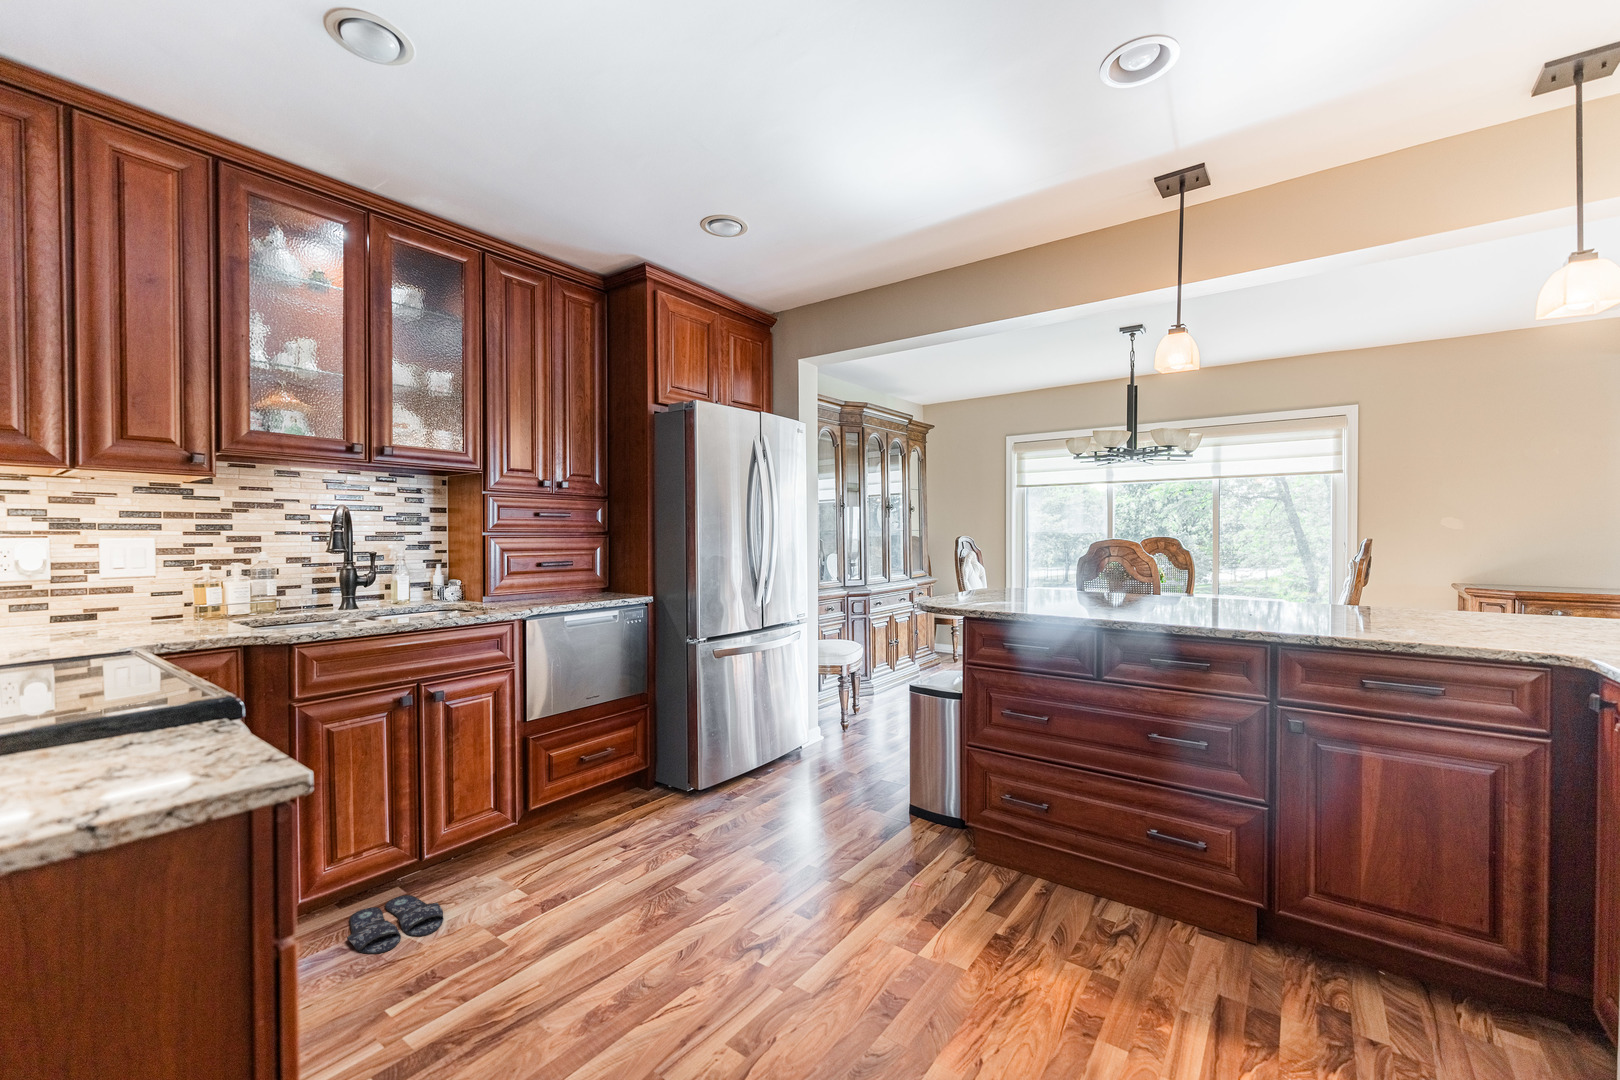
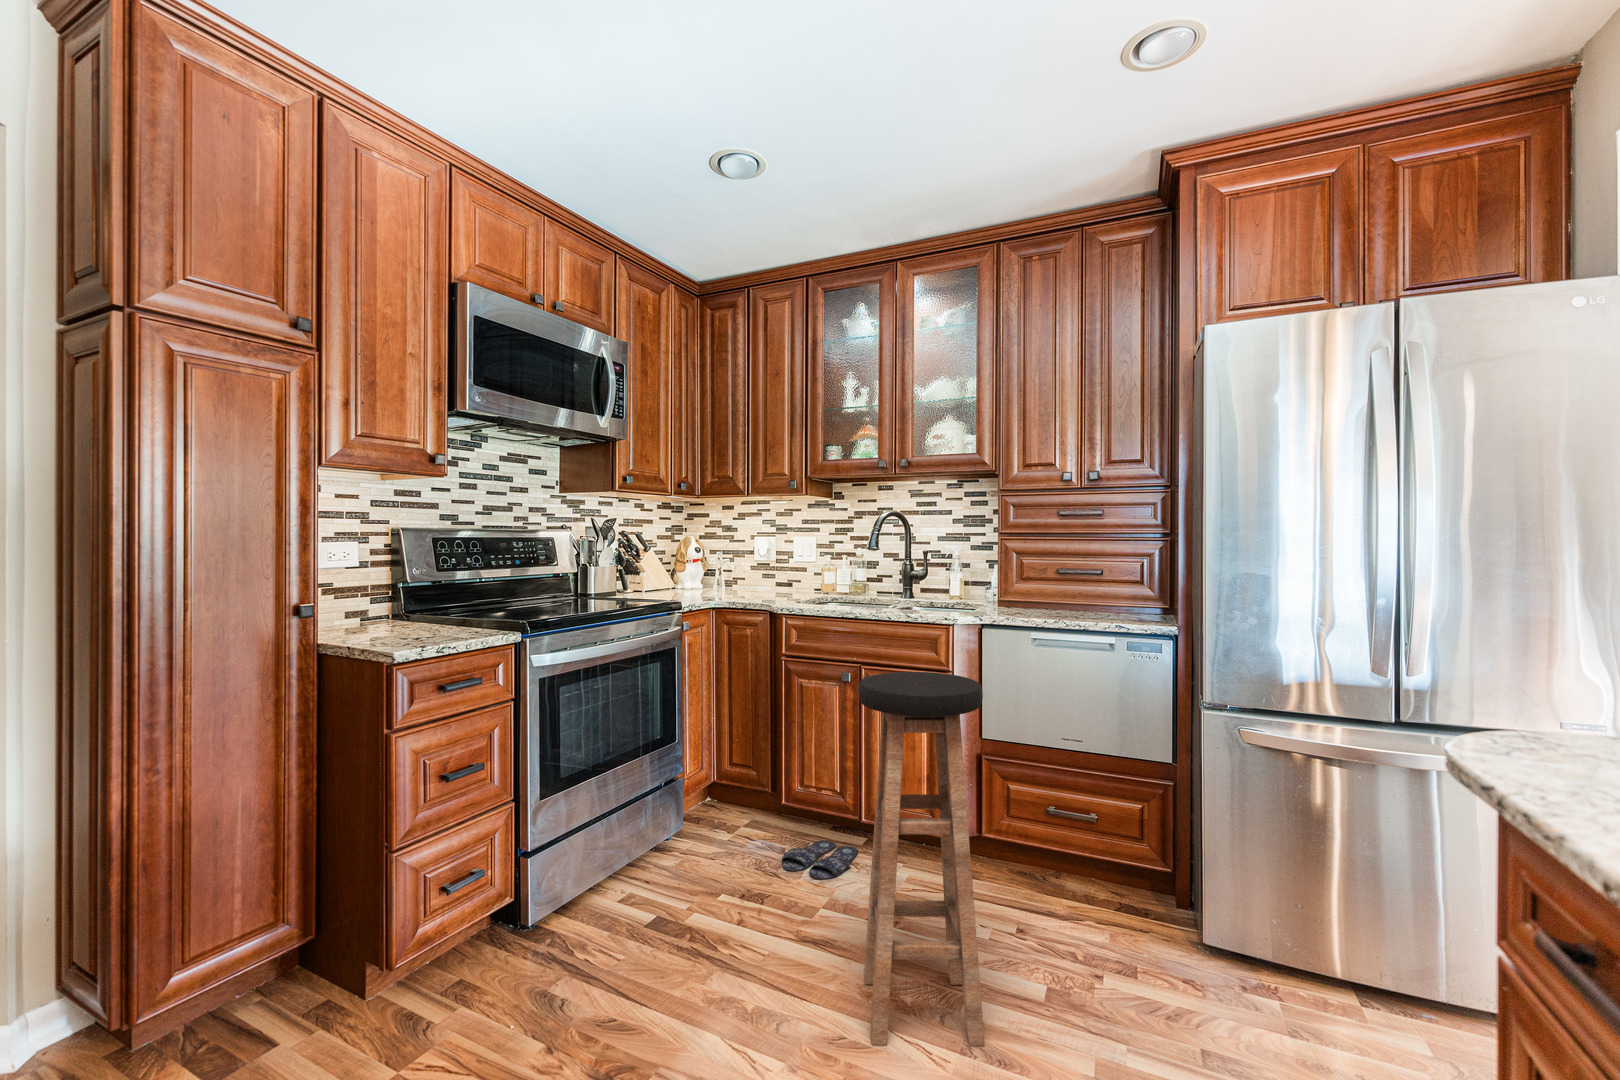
bar stool: none [620,651,727,941] -> present [858,672,984,1046]

